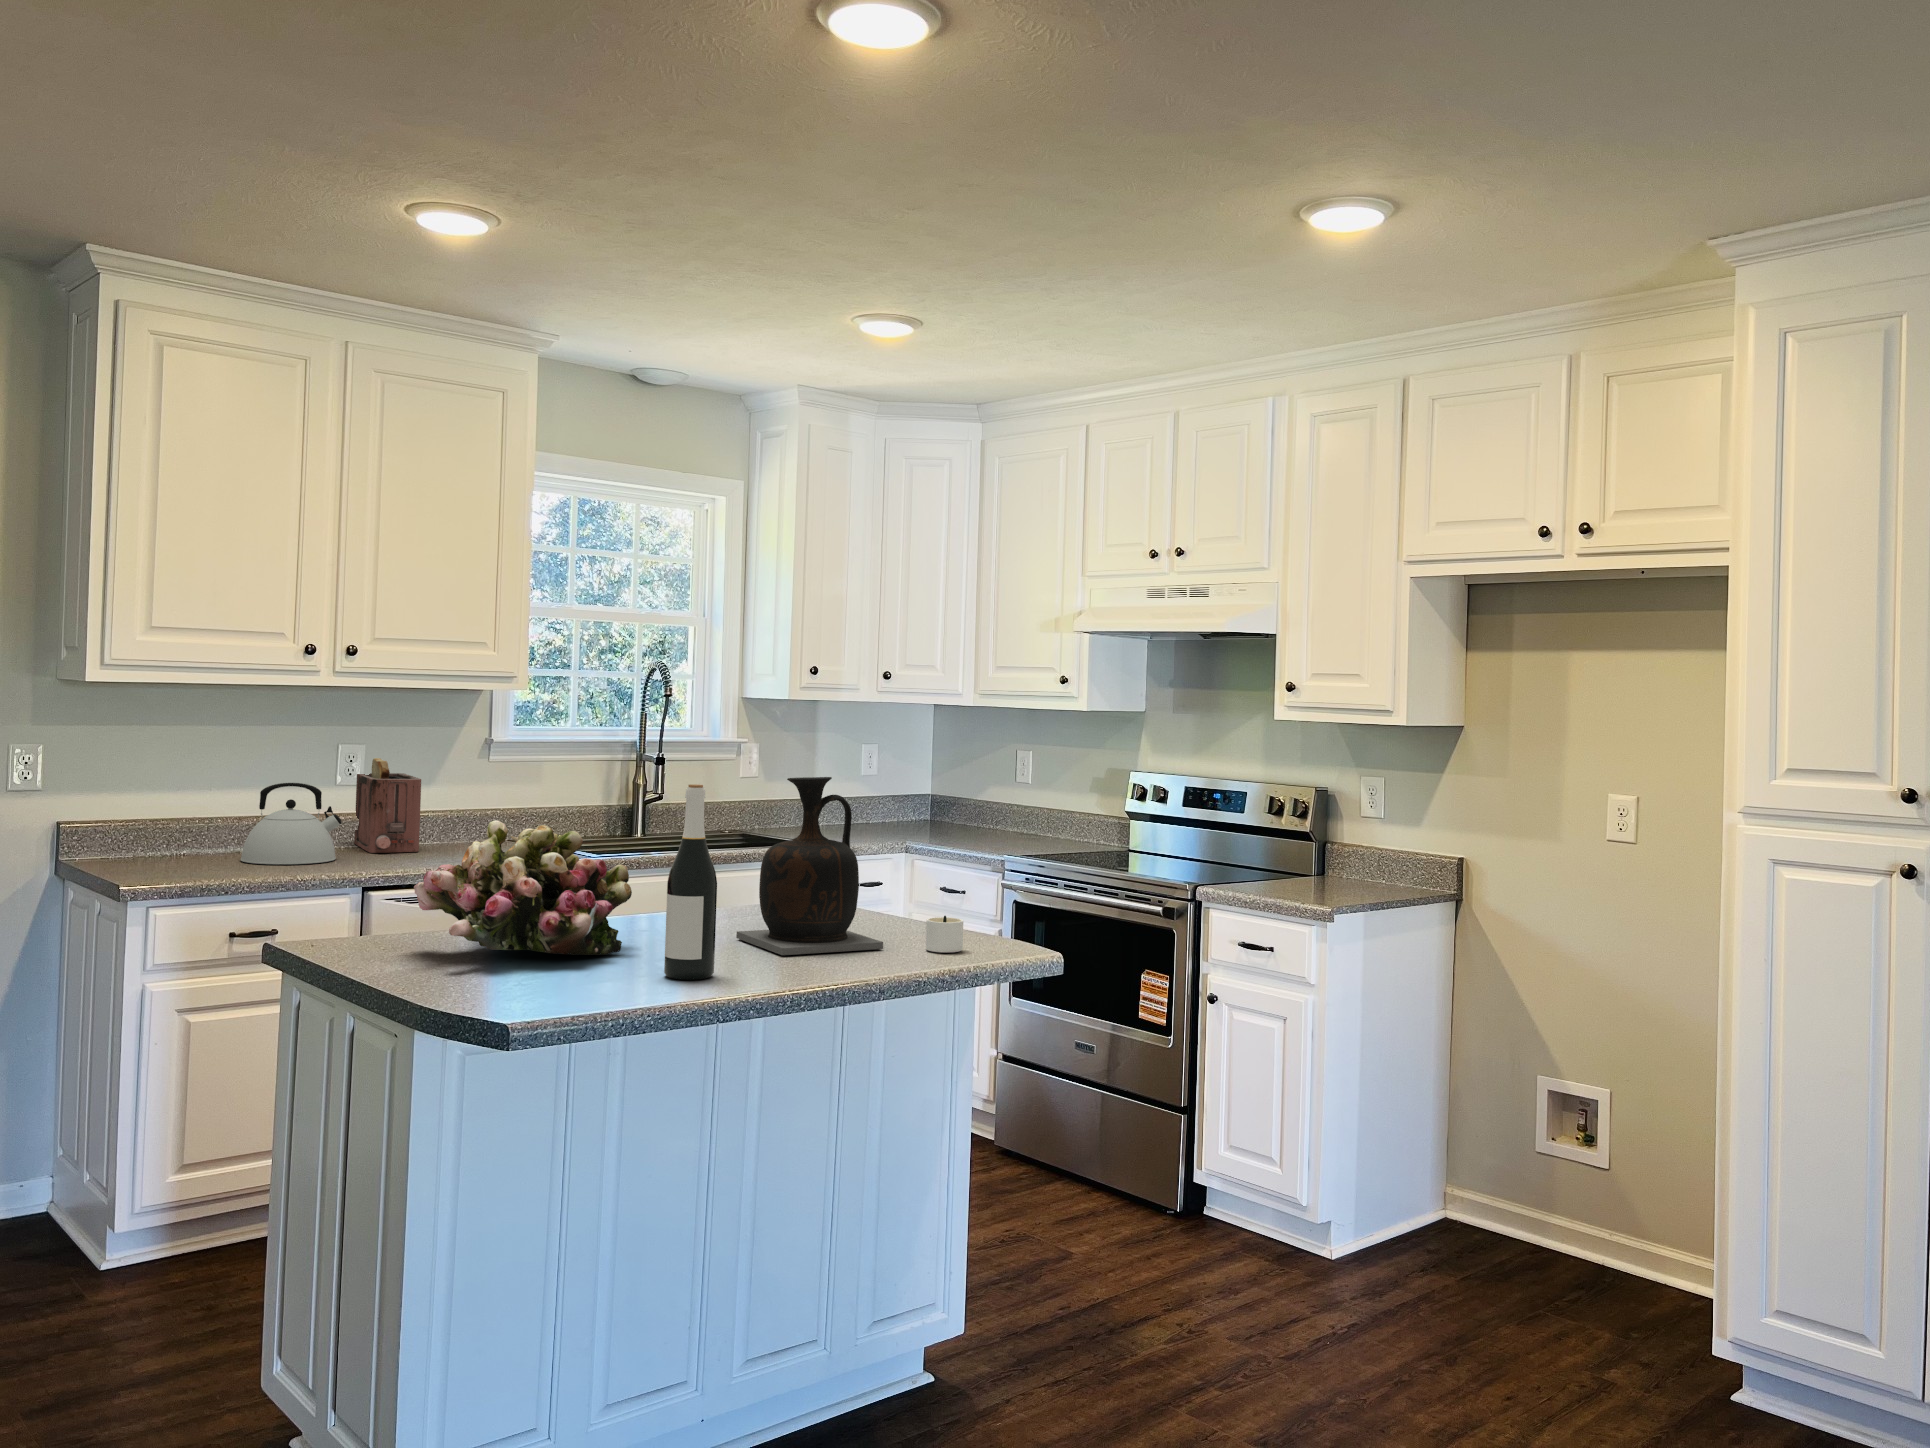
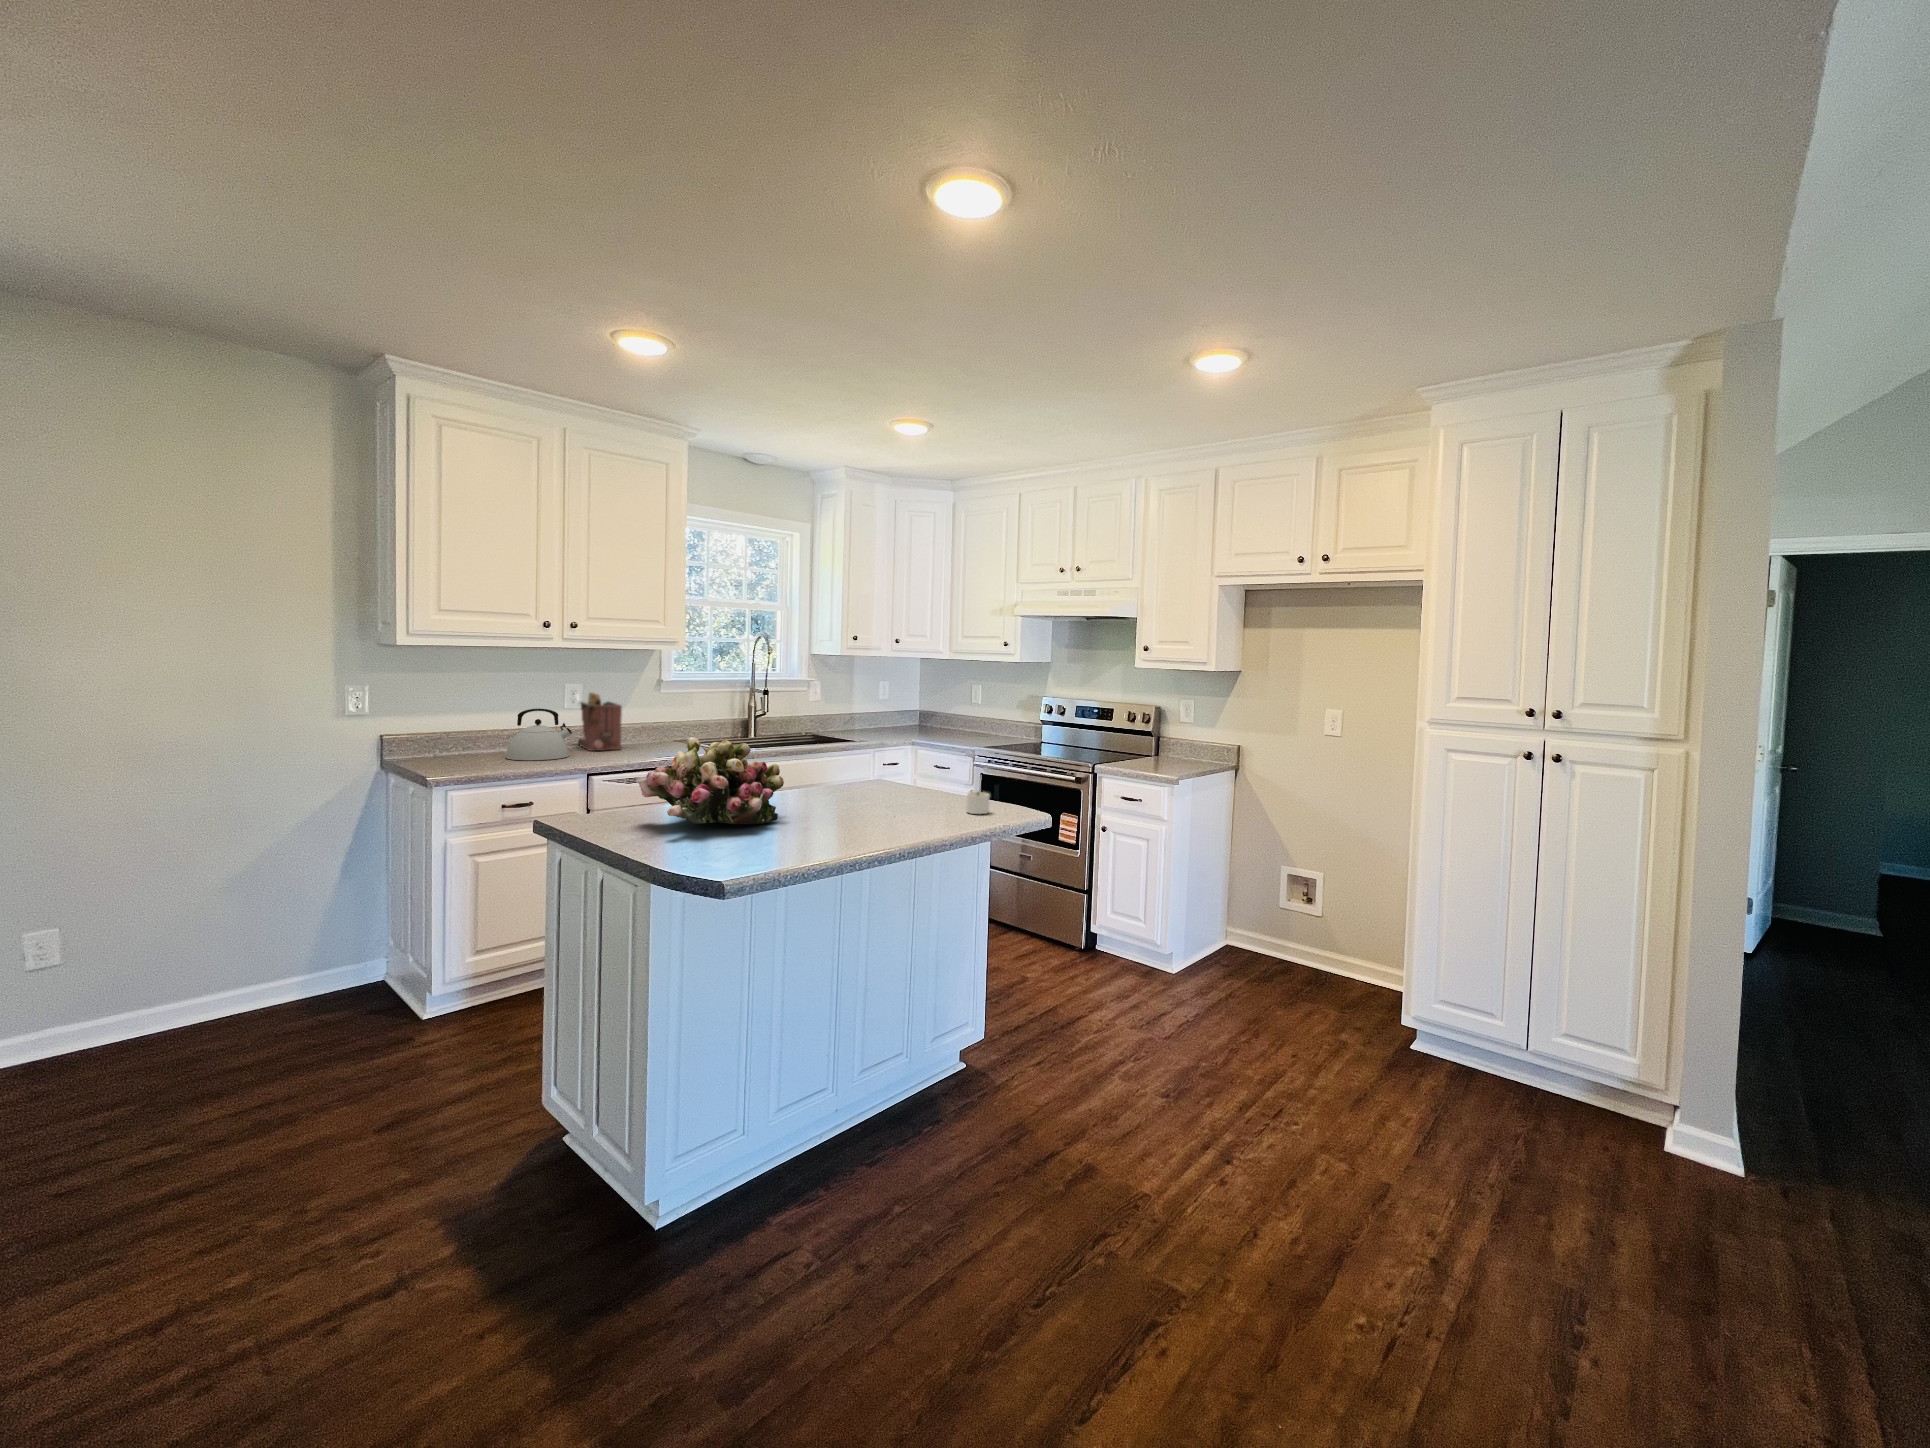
vase: present [736,777,883,955] -> none [846,706,941,820]
wine bottle: present [664,784,717,980] -> none [812,714,847,840]

